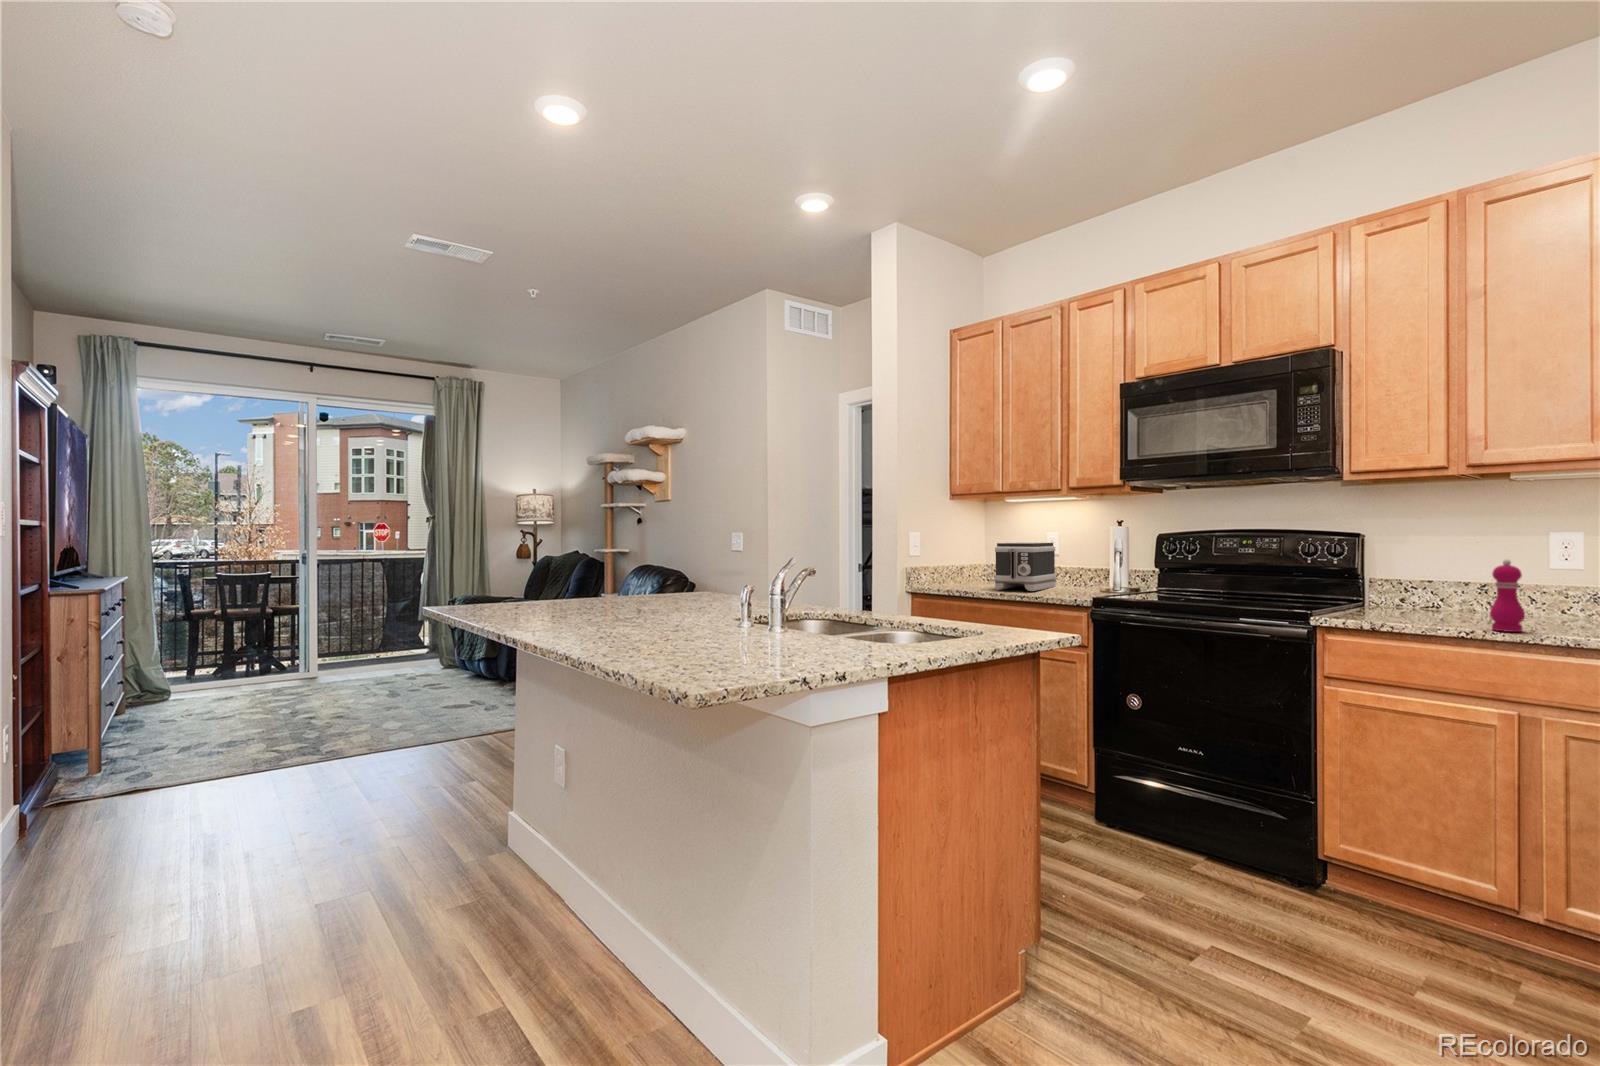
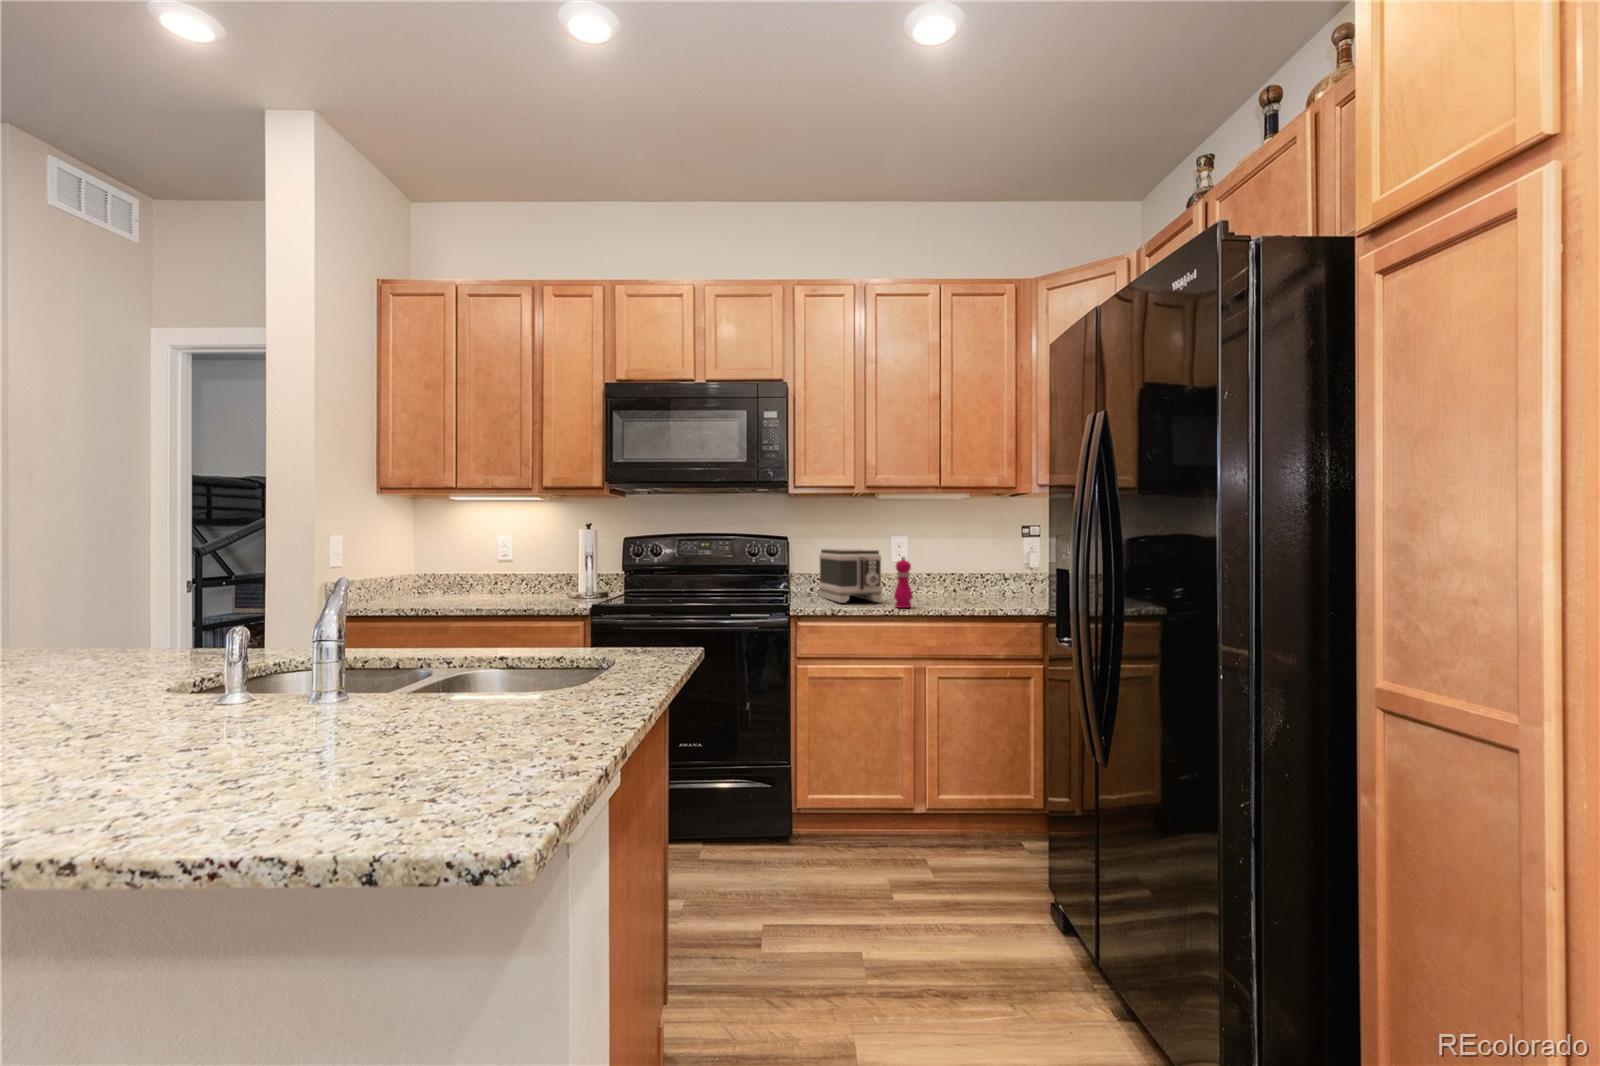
toaster: present [994,543,1056,591] -> present [818,549,882,603]

